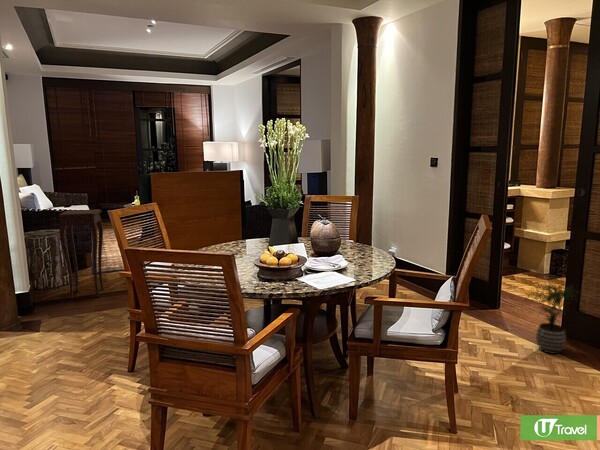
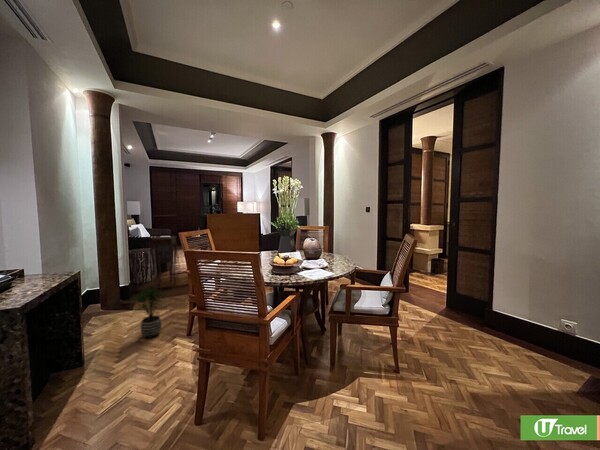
potted plant: present [525,284,573,354] -> present [133,287,165,338]

